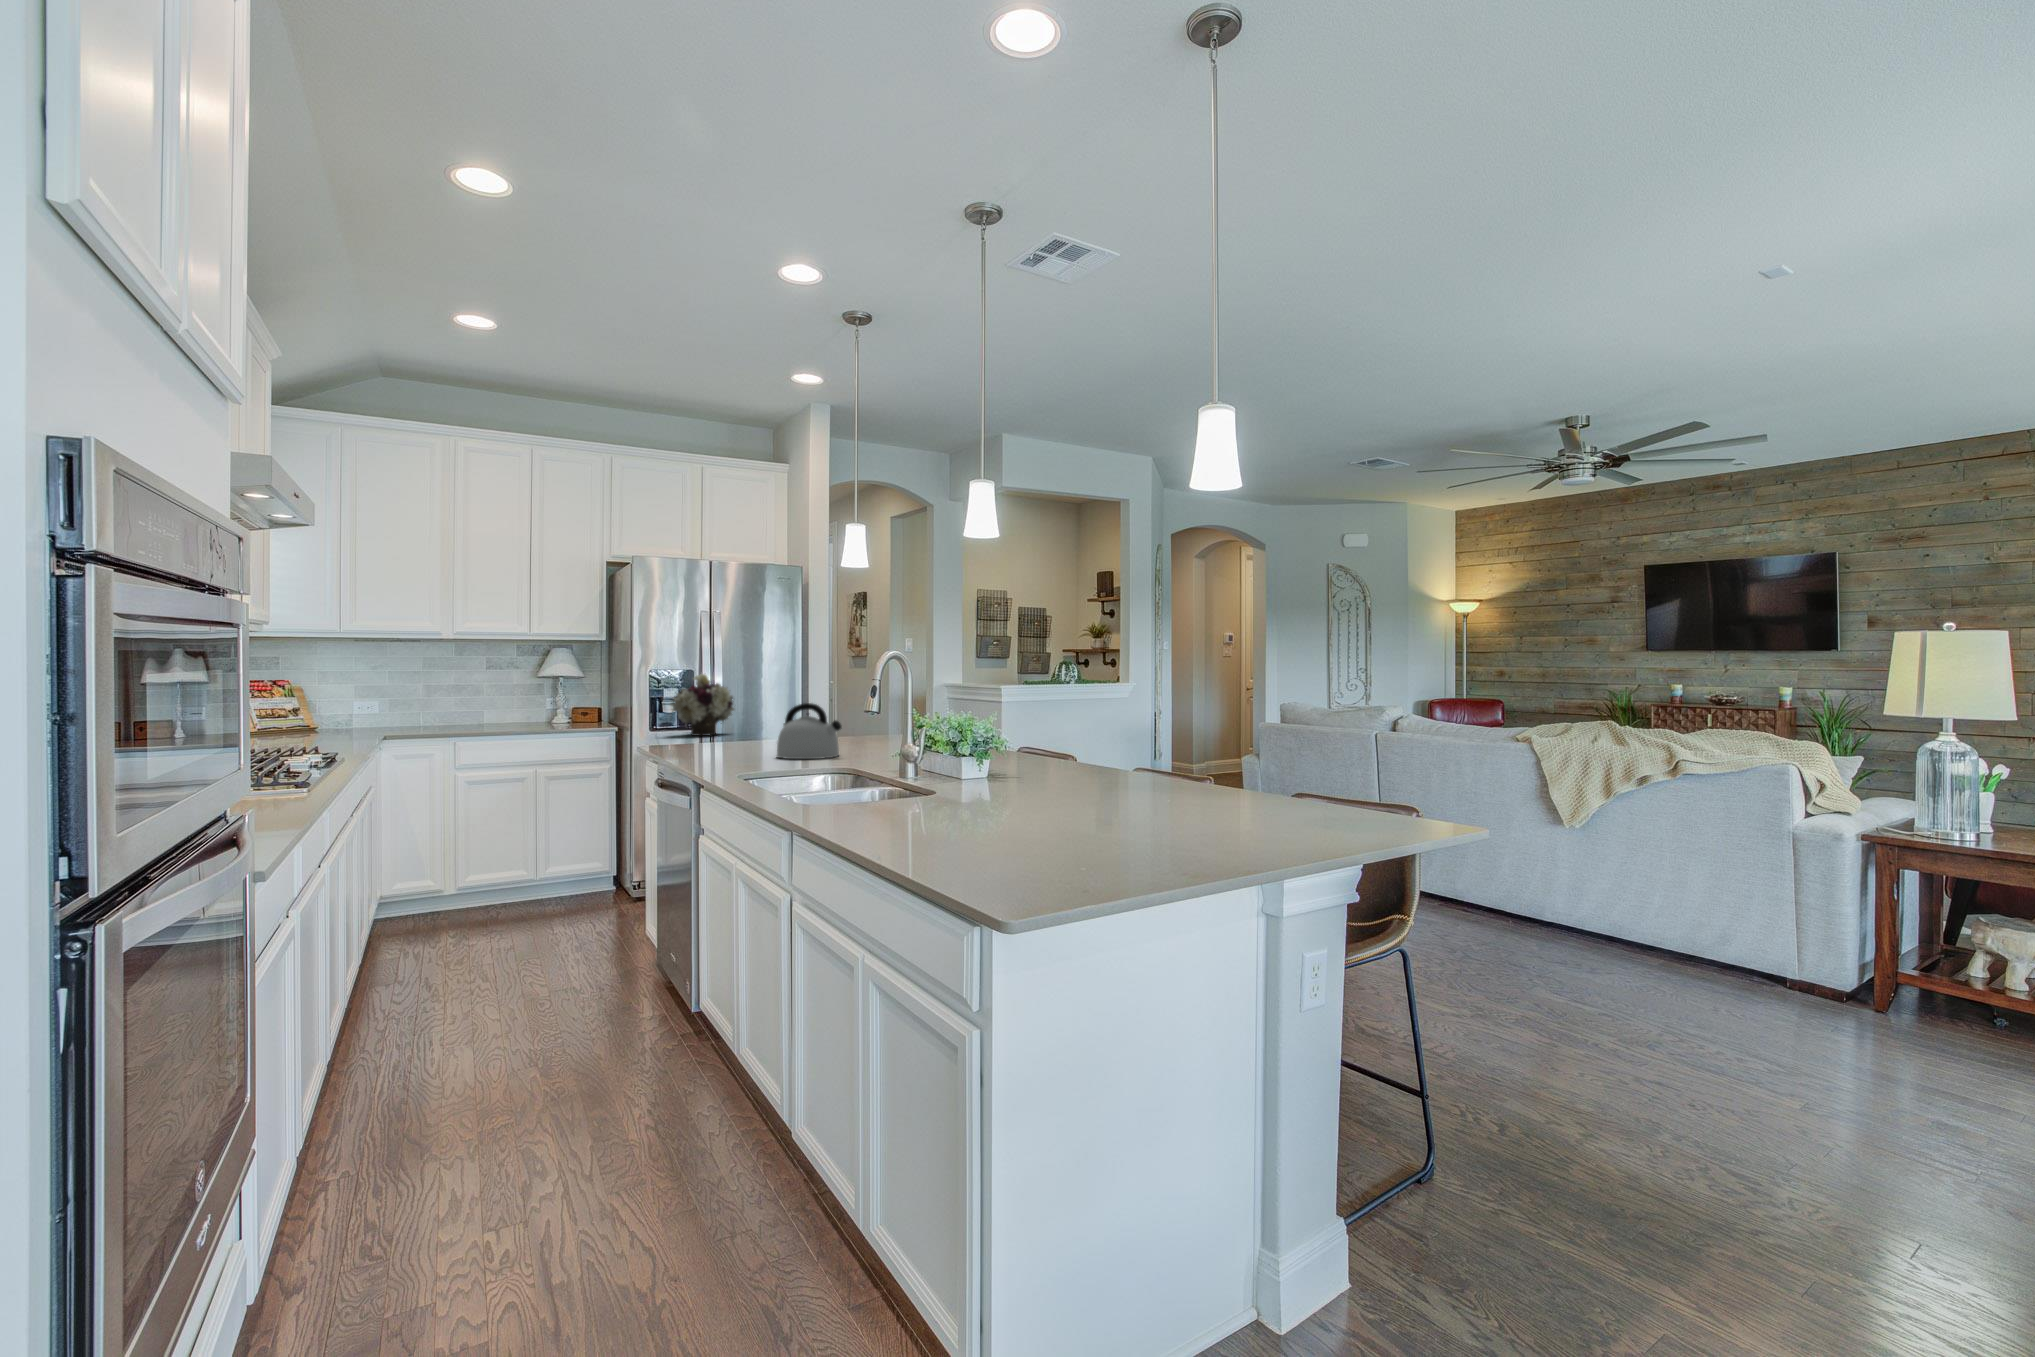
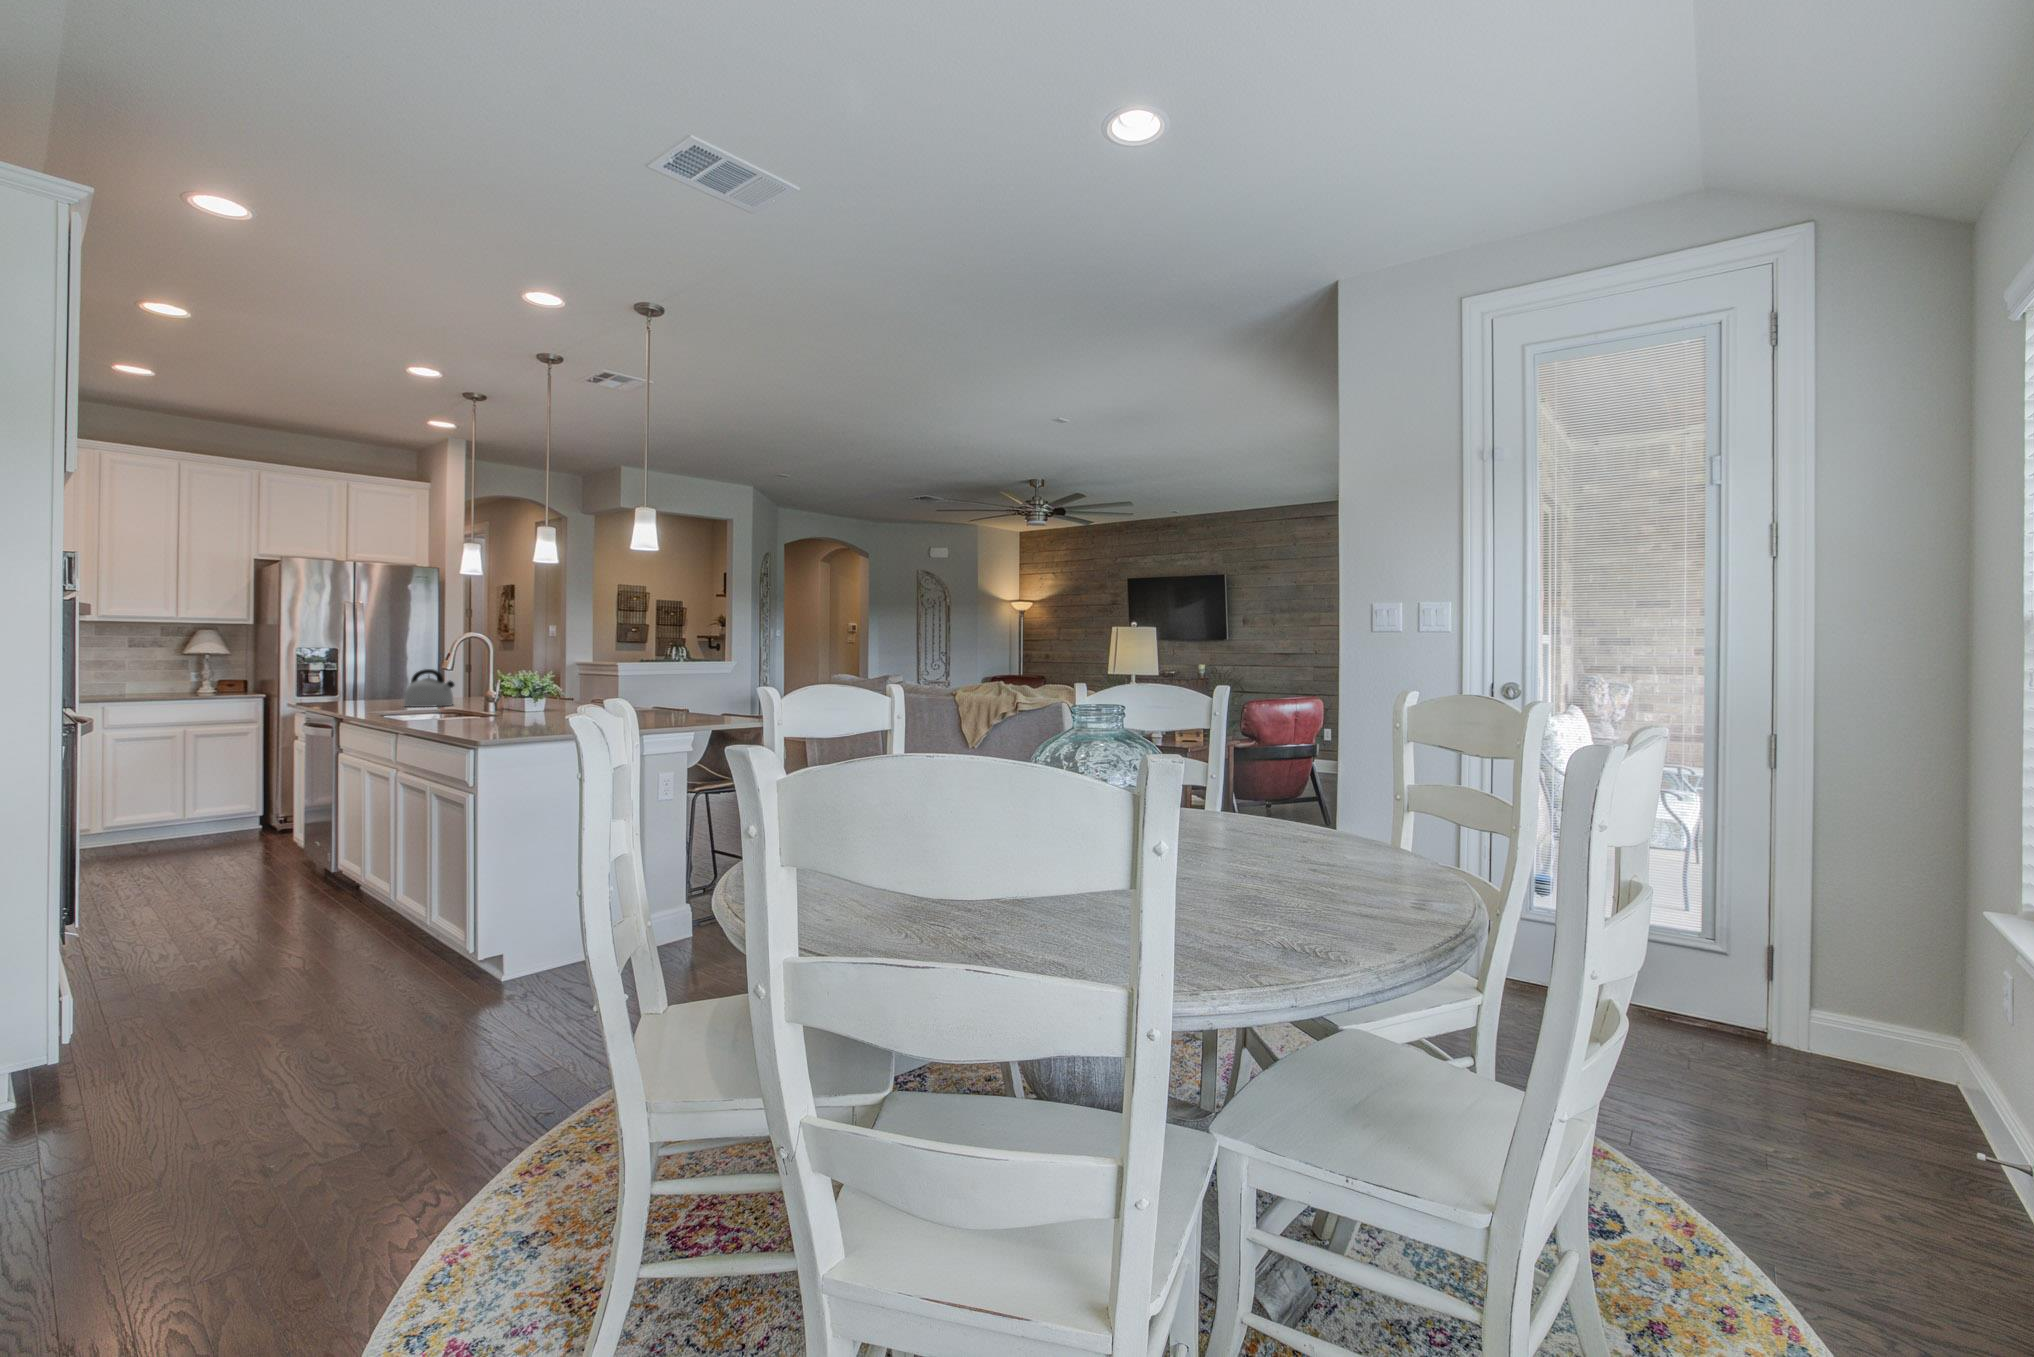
flower arrangement: present [671,674,734,736] -> none [314,651,375,700]

